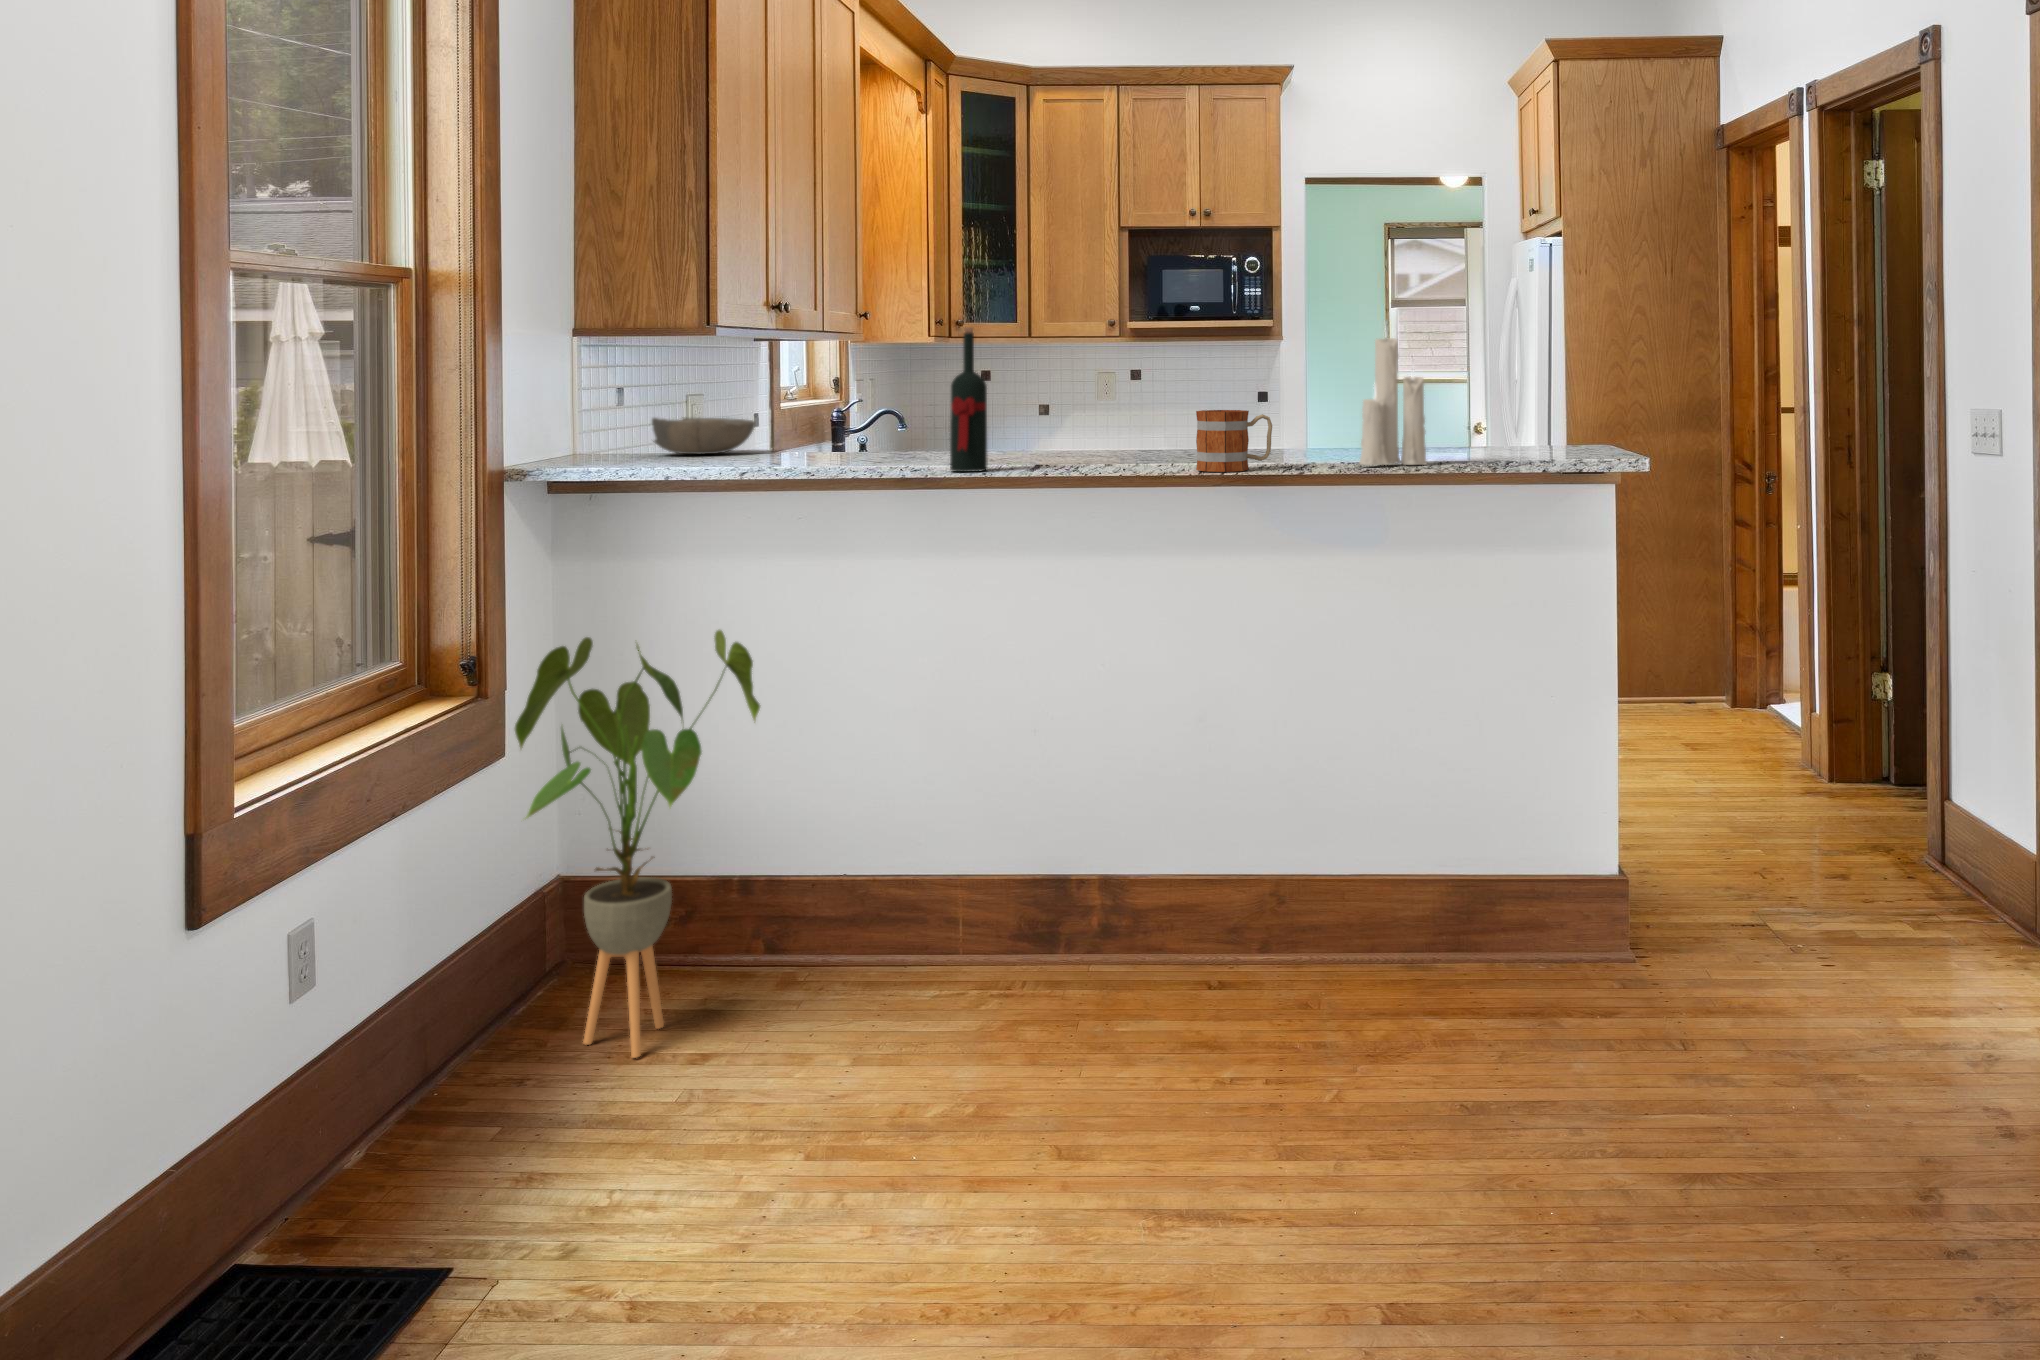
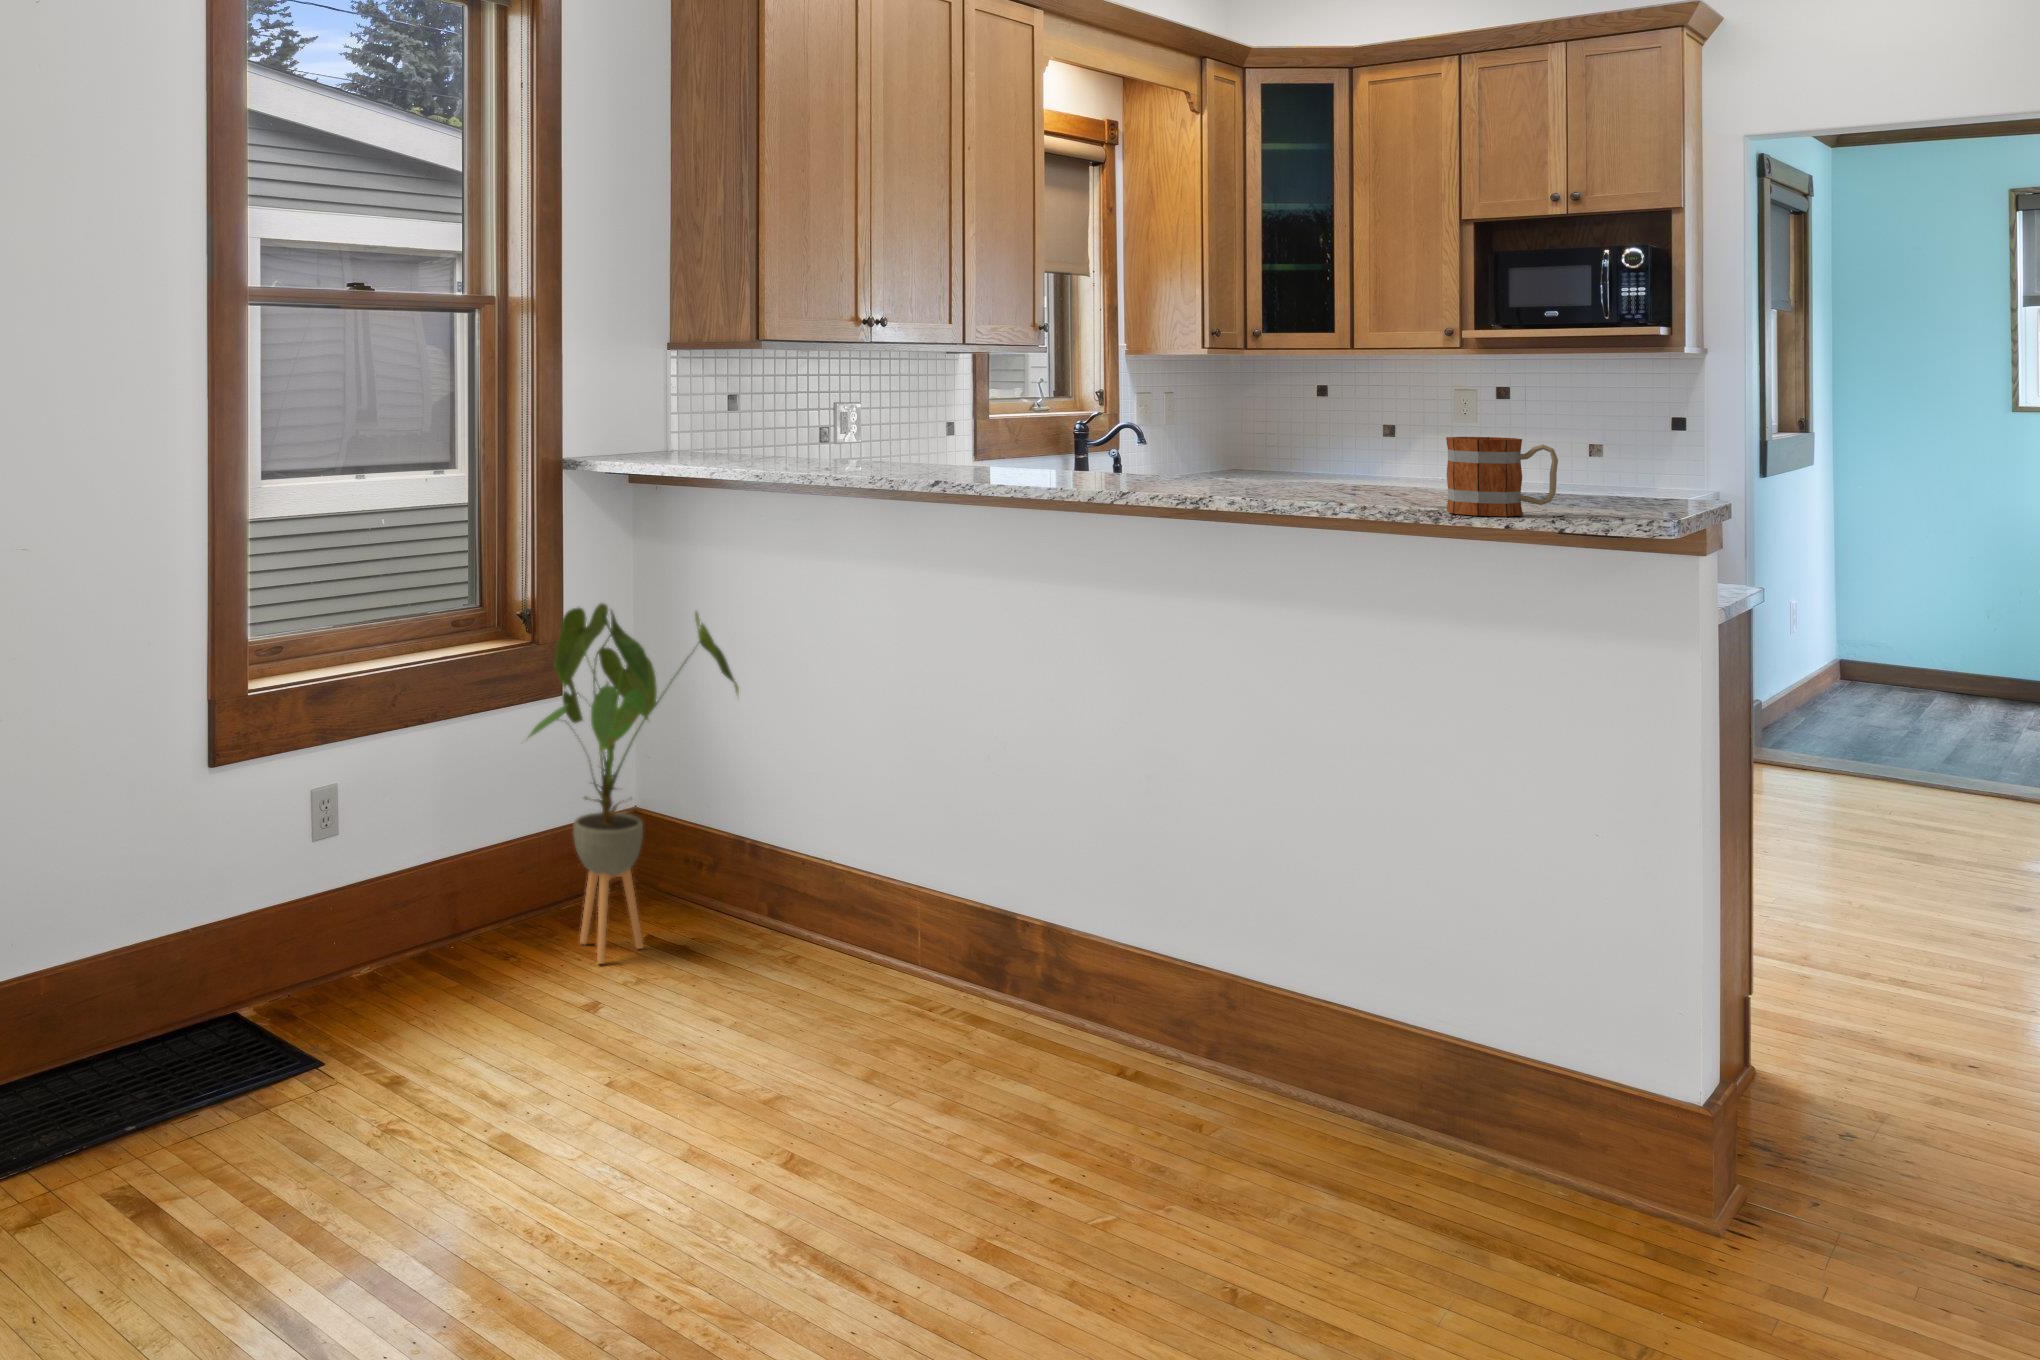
wine bottle: present [950,327,988,472] -> none [904,339,945,484]
candle: present [1360,338,1426,465] -> none [1321,318,1420,508]
mug: present [1196,410,1272,472] -> present [1446,437,1558,516]
bowl: present [652,418,756,455] -> none [784,423,882,459]

